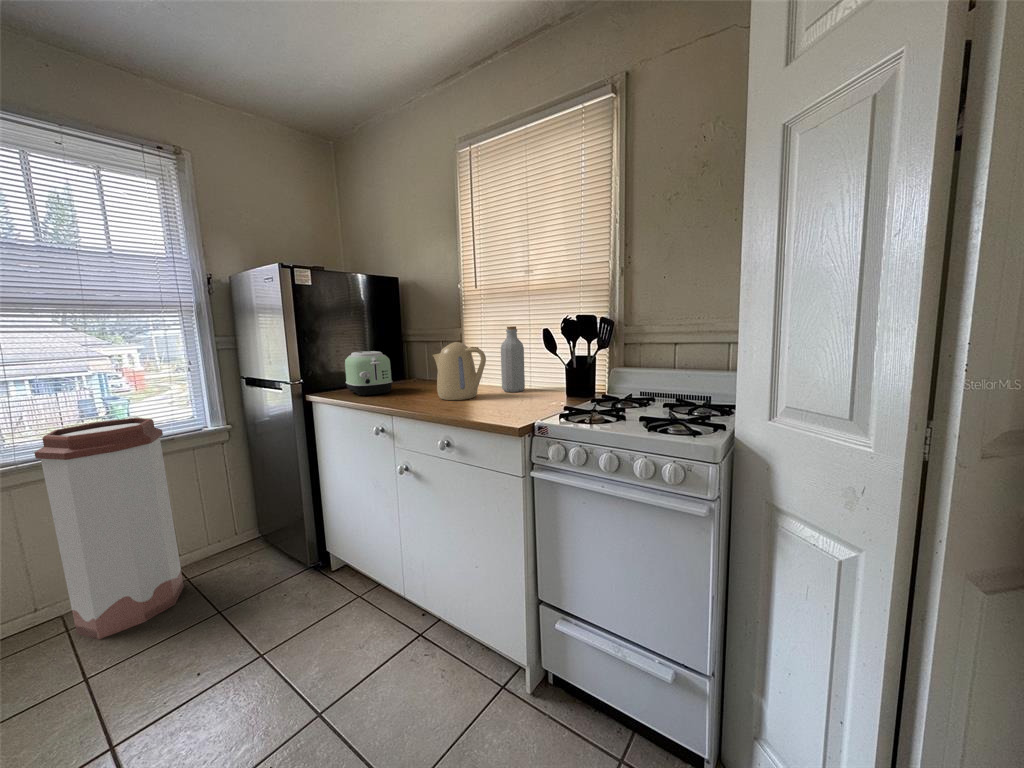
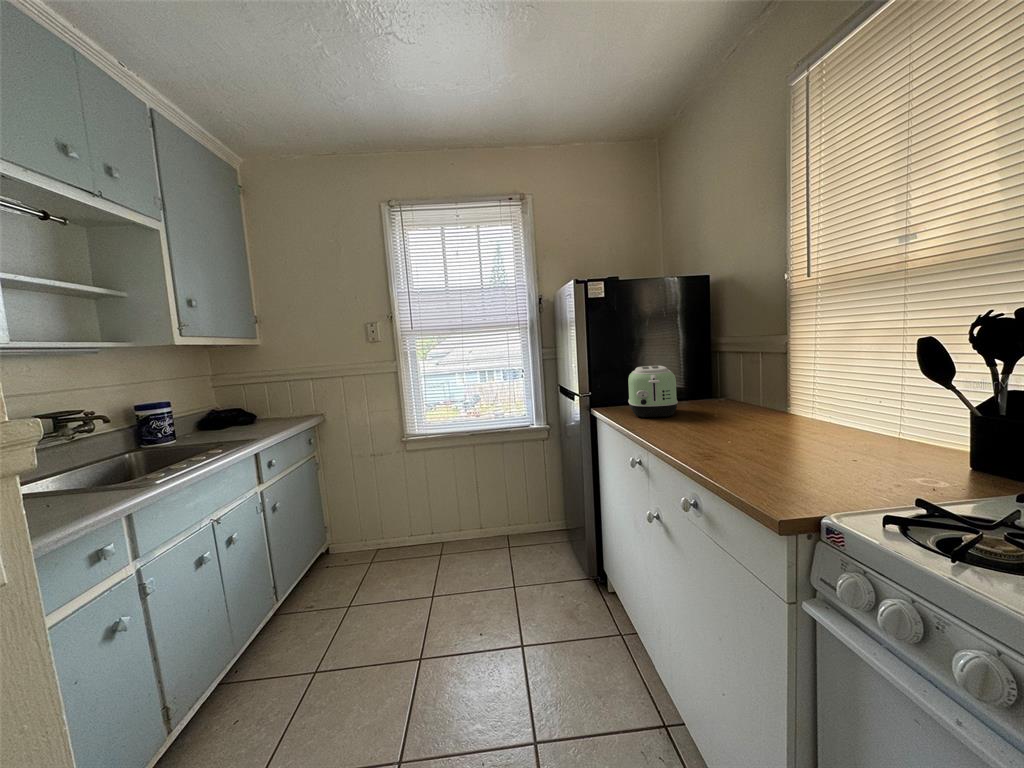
bottle: present [501,326,525,392] -> none [835,334,883,442]
kettle: present [433,342,486,400] -> none [716,361,793,443]
trash can: present [34,418,184,640] -> none [429,413,504,571]

